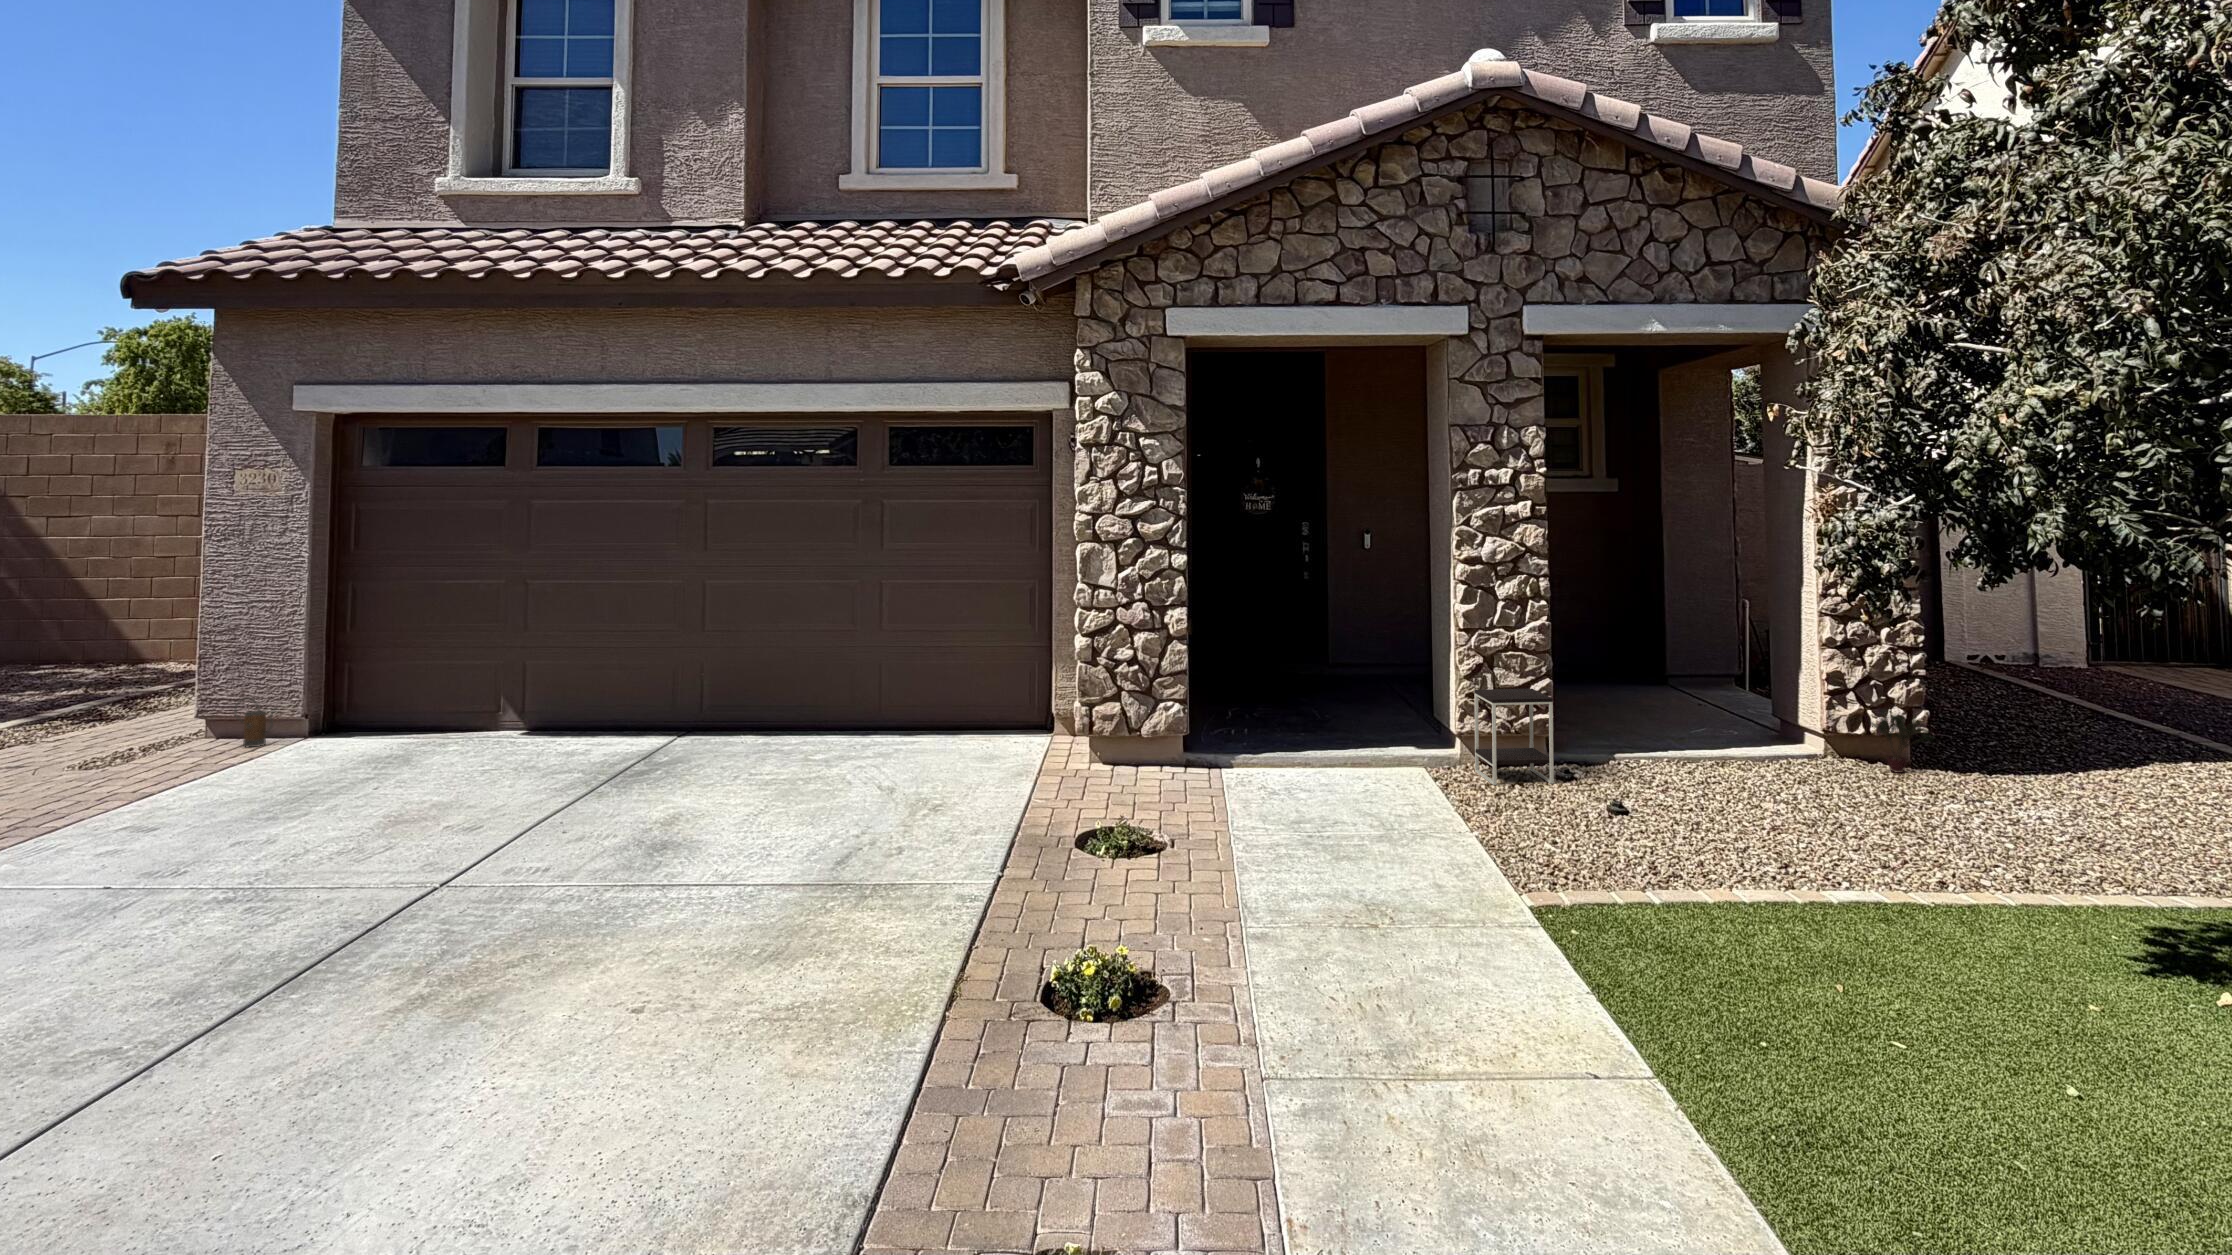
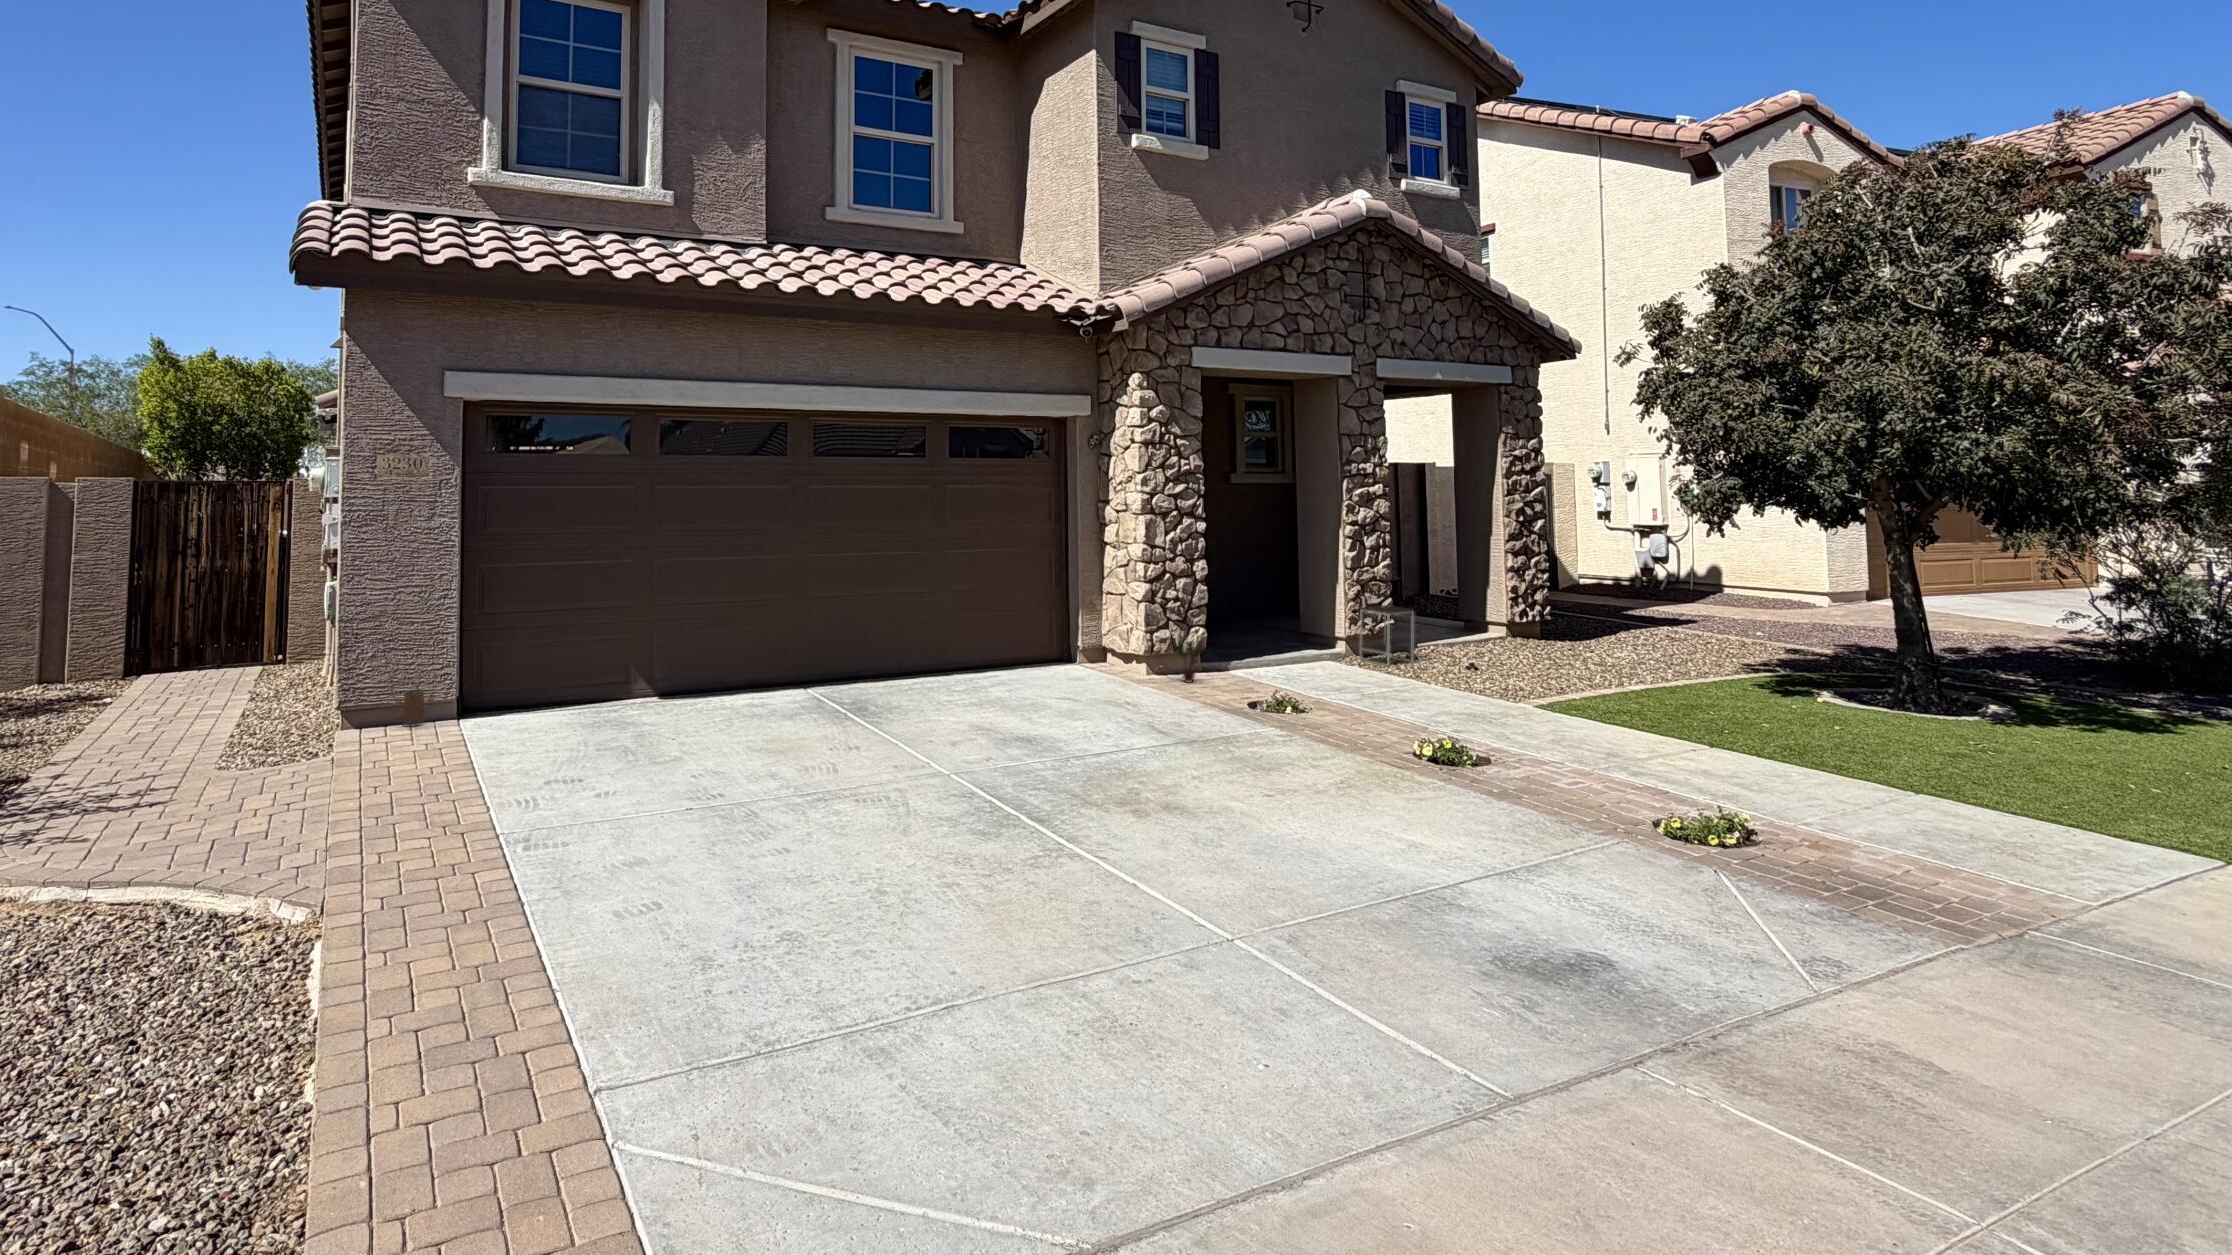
potted plant: present [1870,715,1933,773] -> present [1173,641,1212,682]

